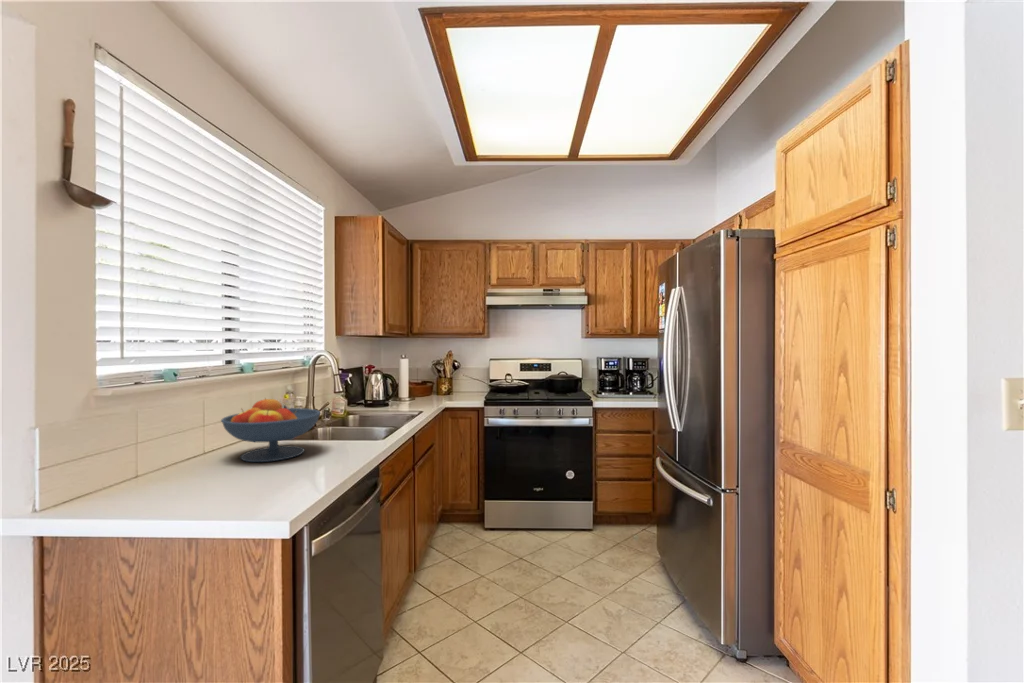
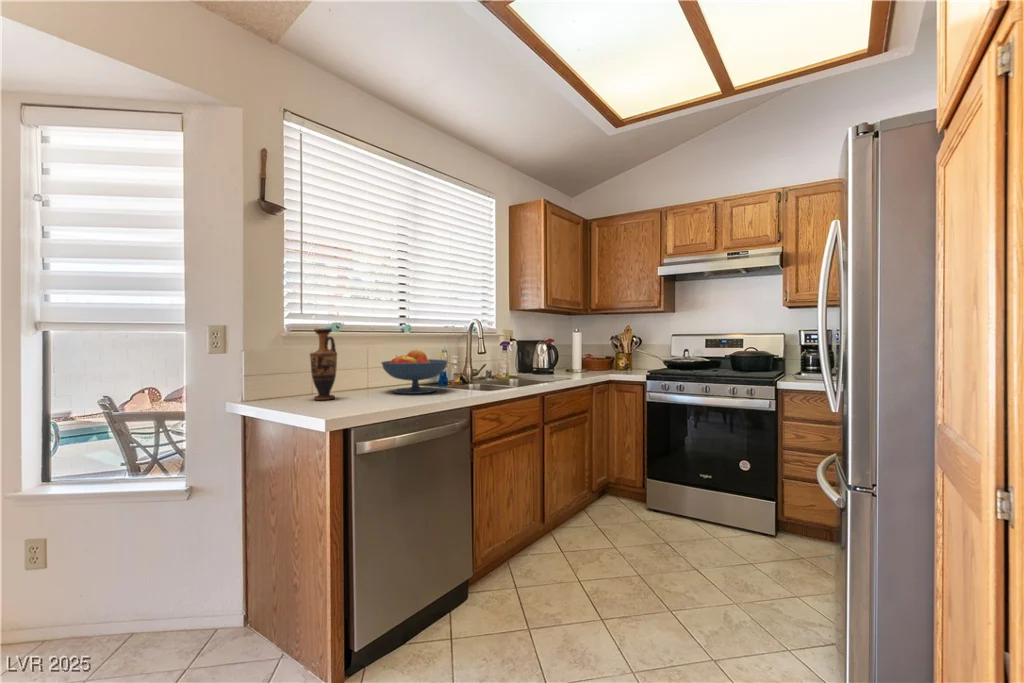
vase: none [119,382,171,498] -> present [310,329,337,400]

